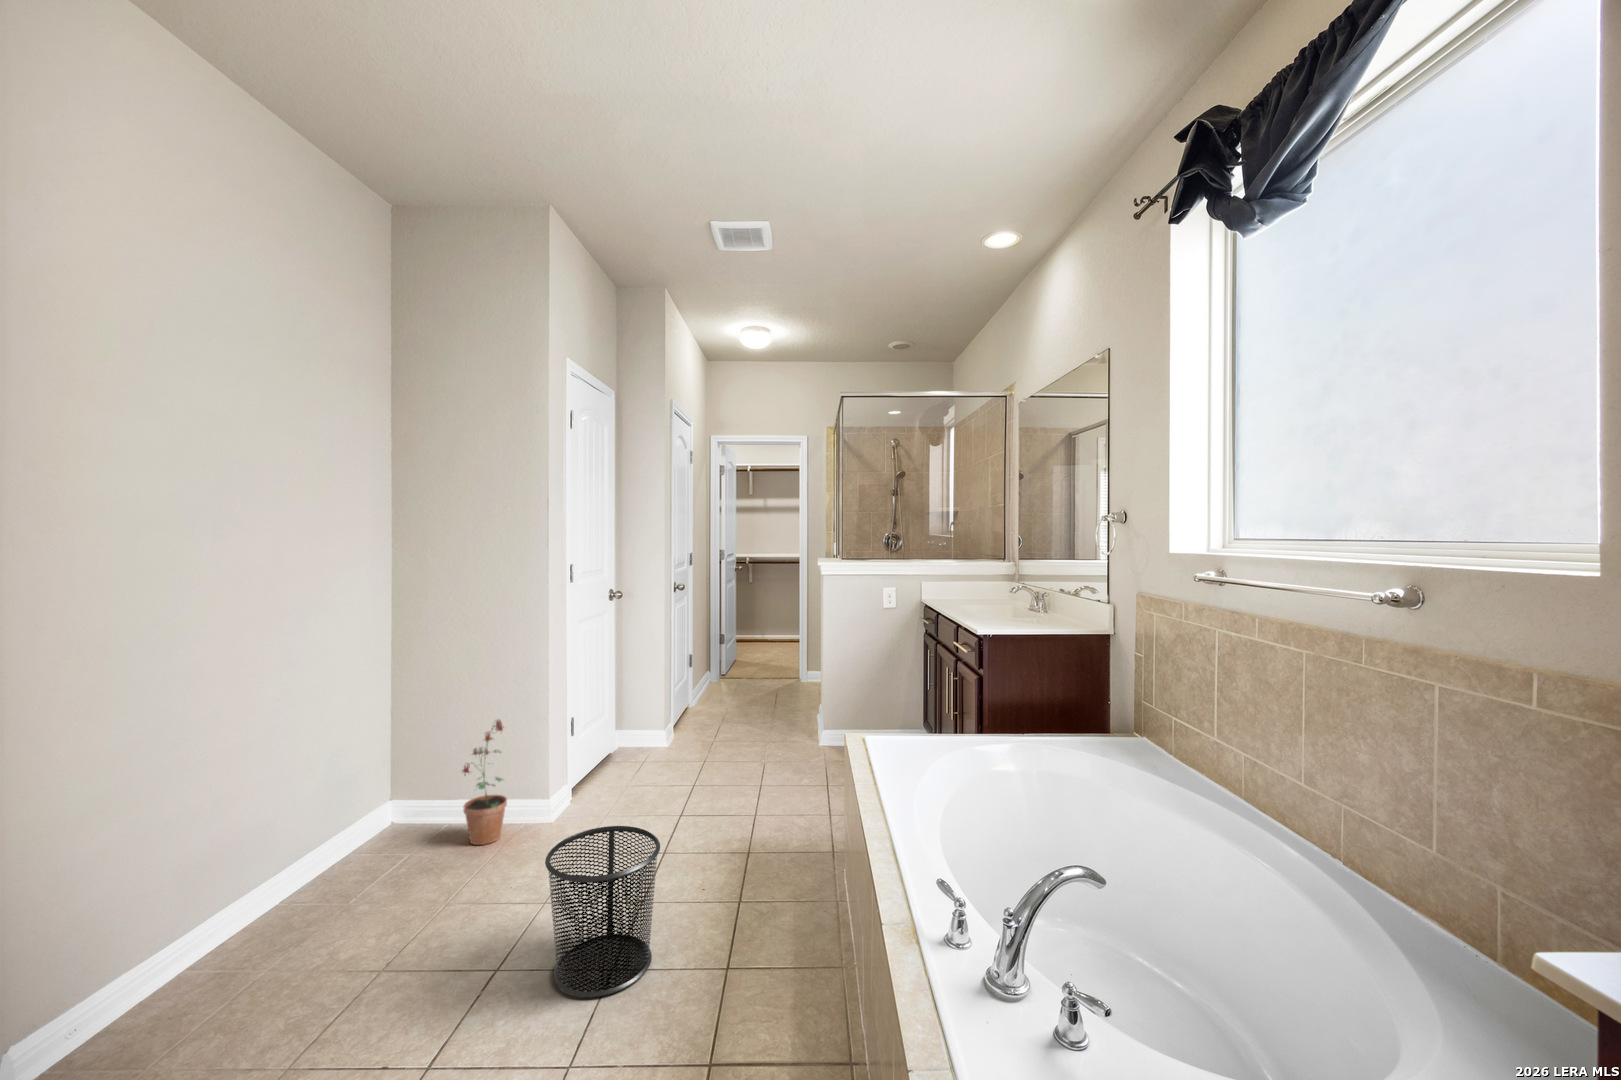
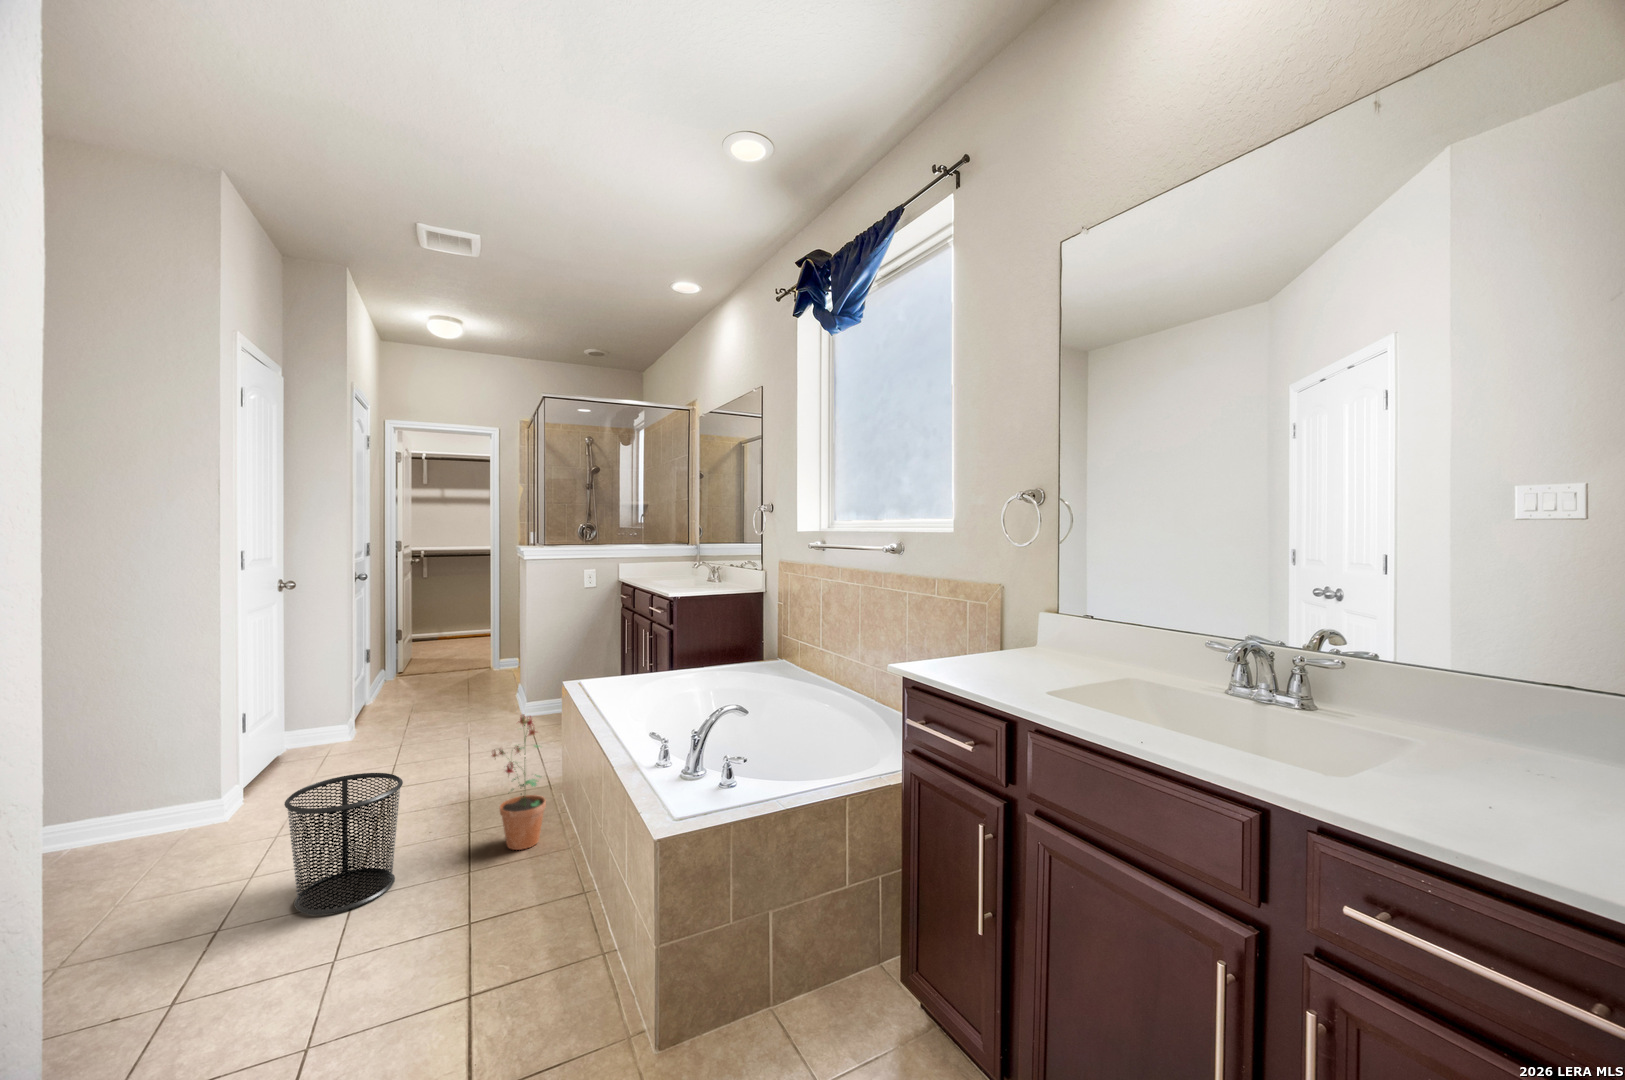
potted plant: present [463,719,507,845] -> present [492,714,546,850]

